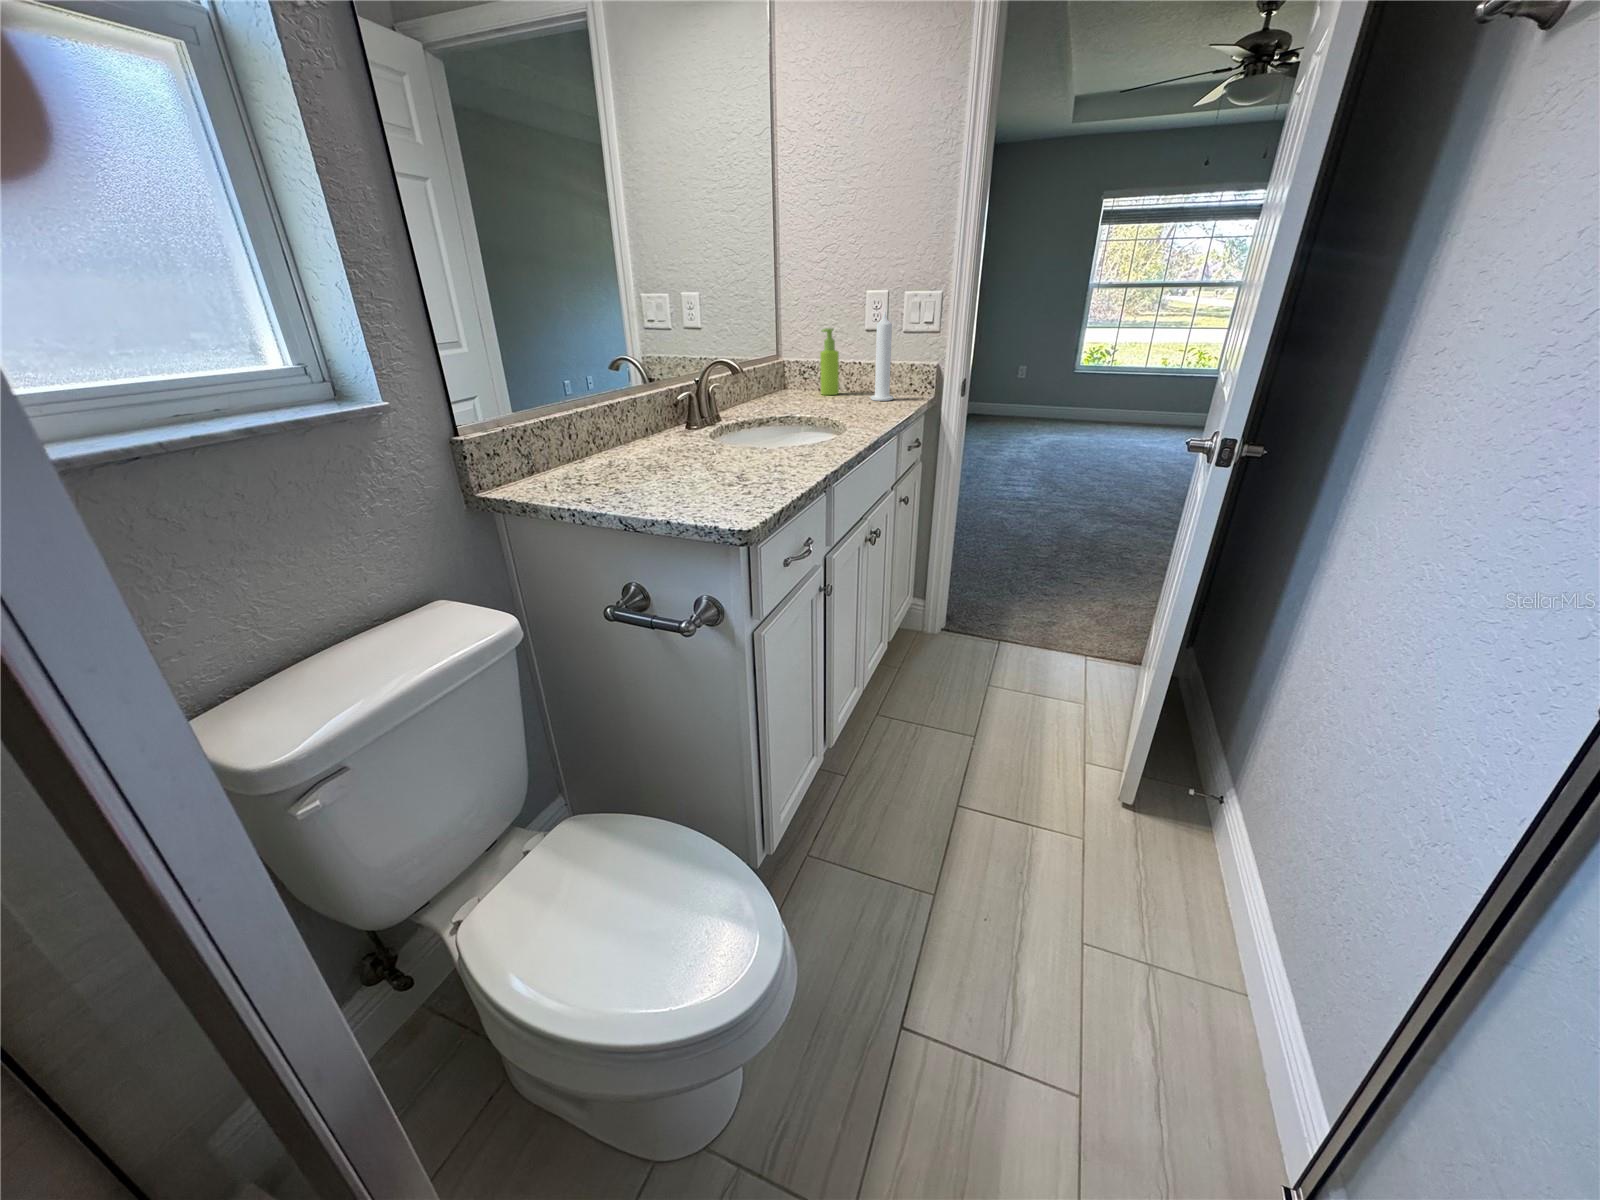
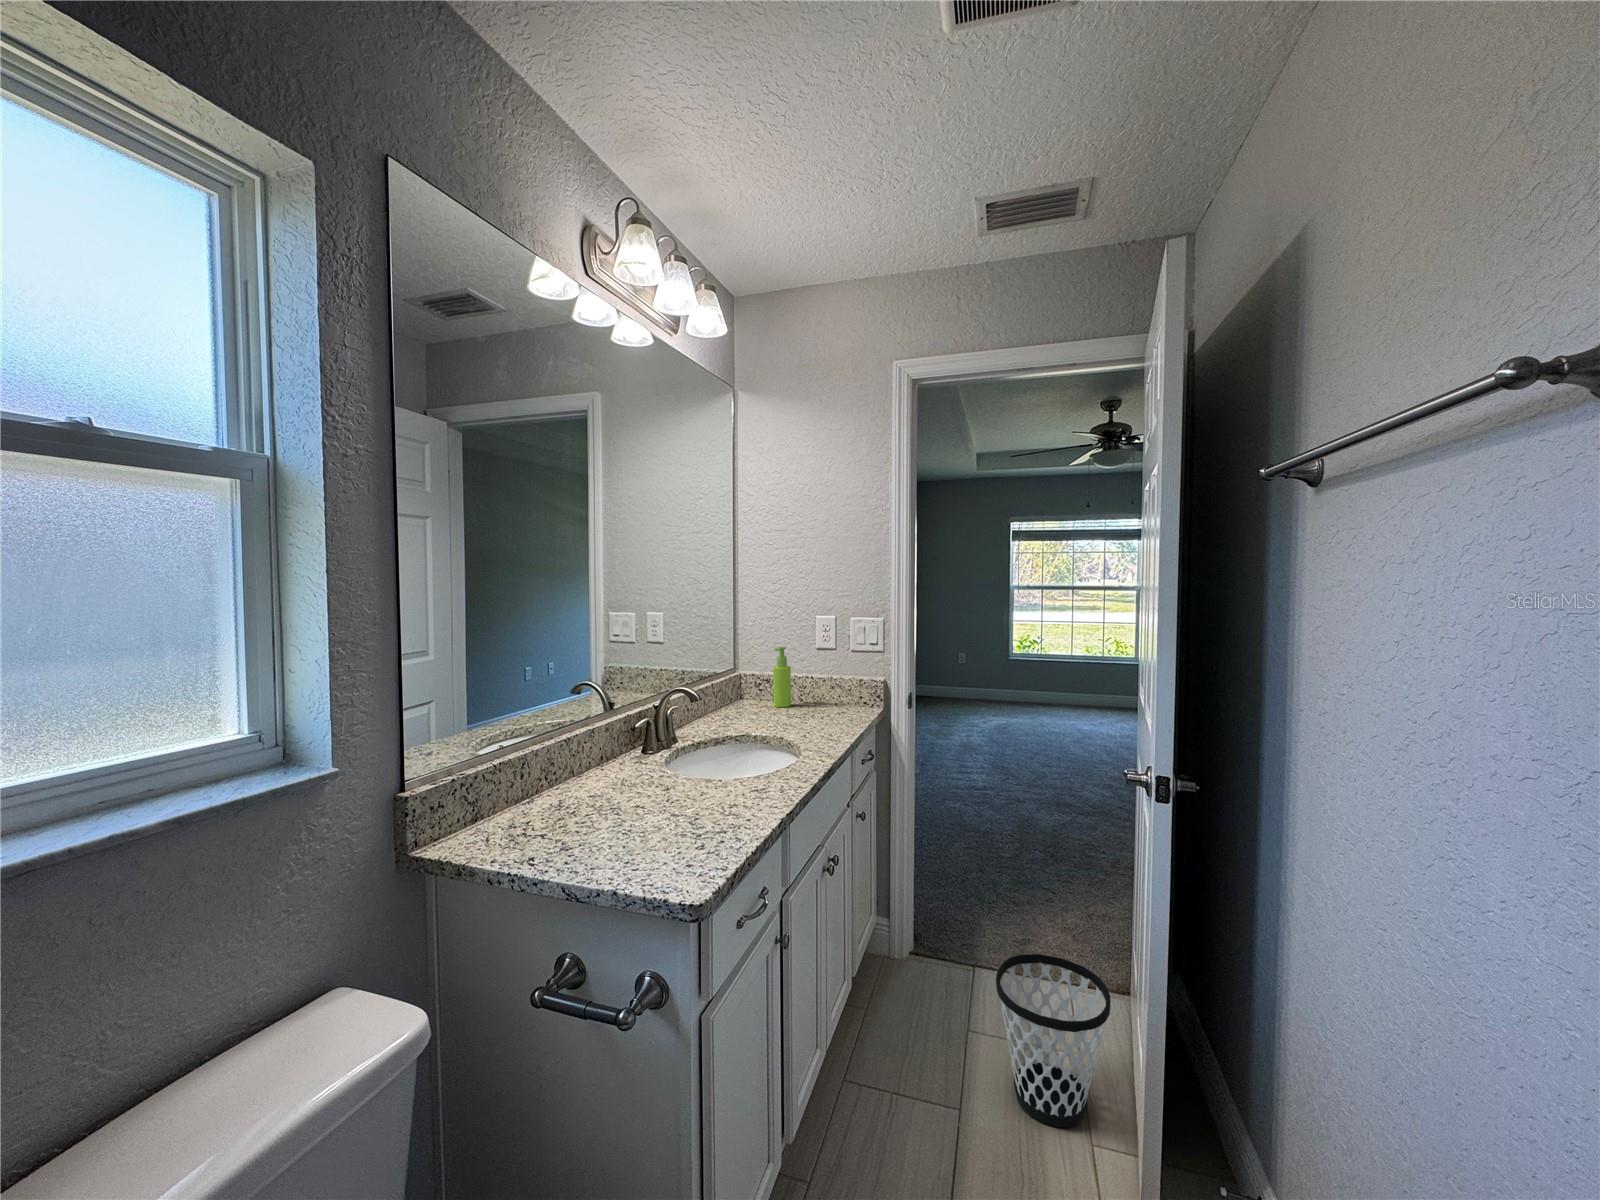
candle: present [871,312,894,401] -> none [822,636,844,715]
wastebasket: none [1021,622,1126,752] -> present [996,954,1111,1128]

